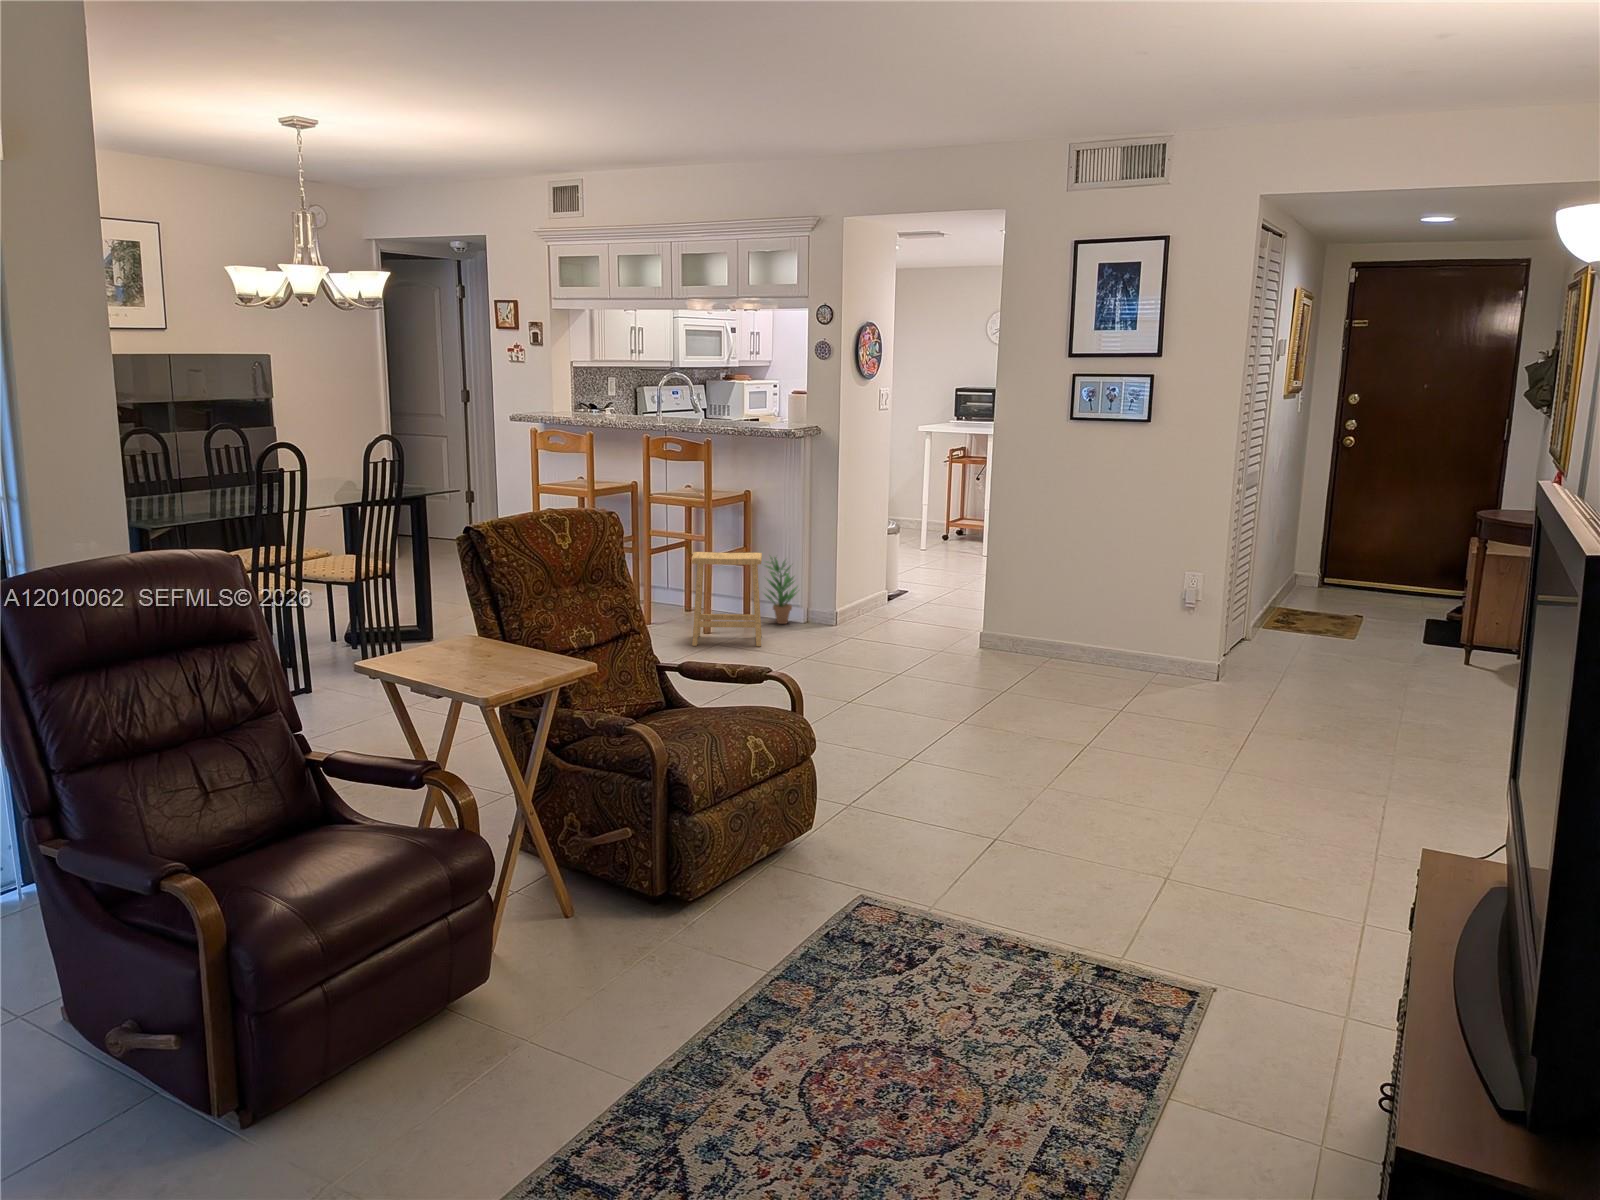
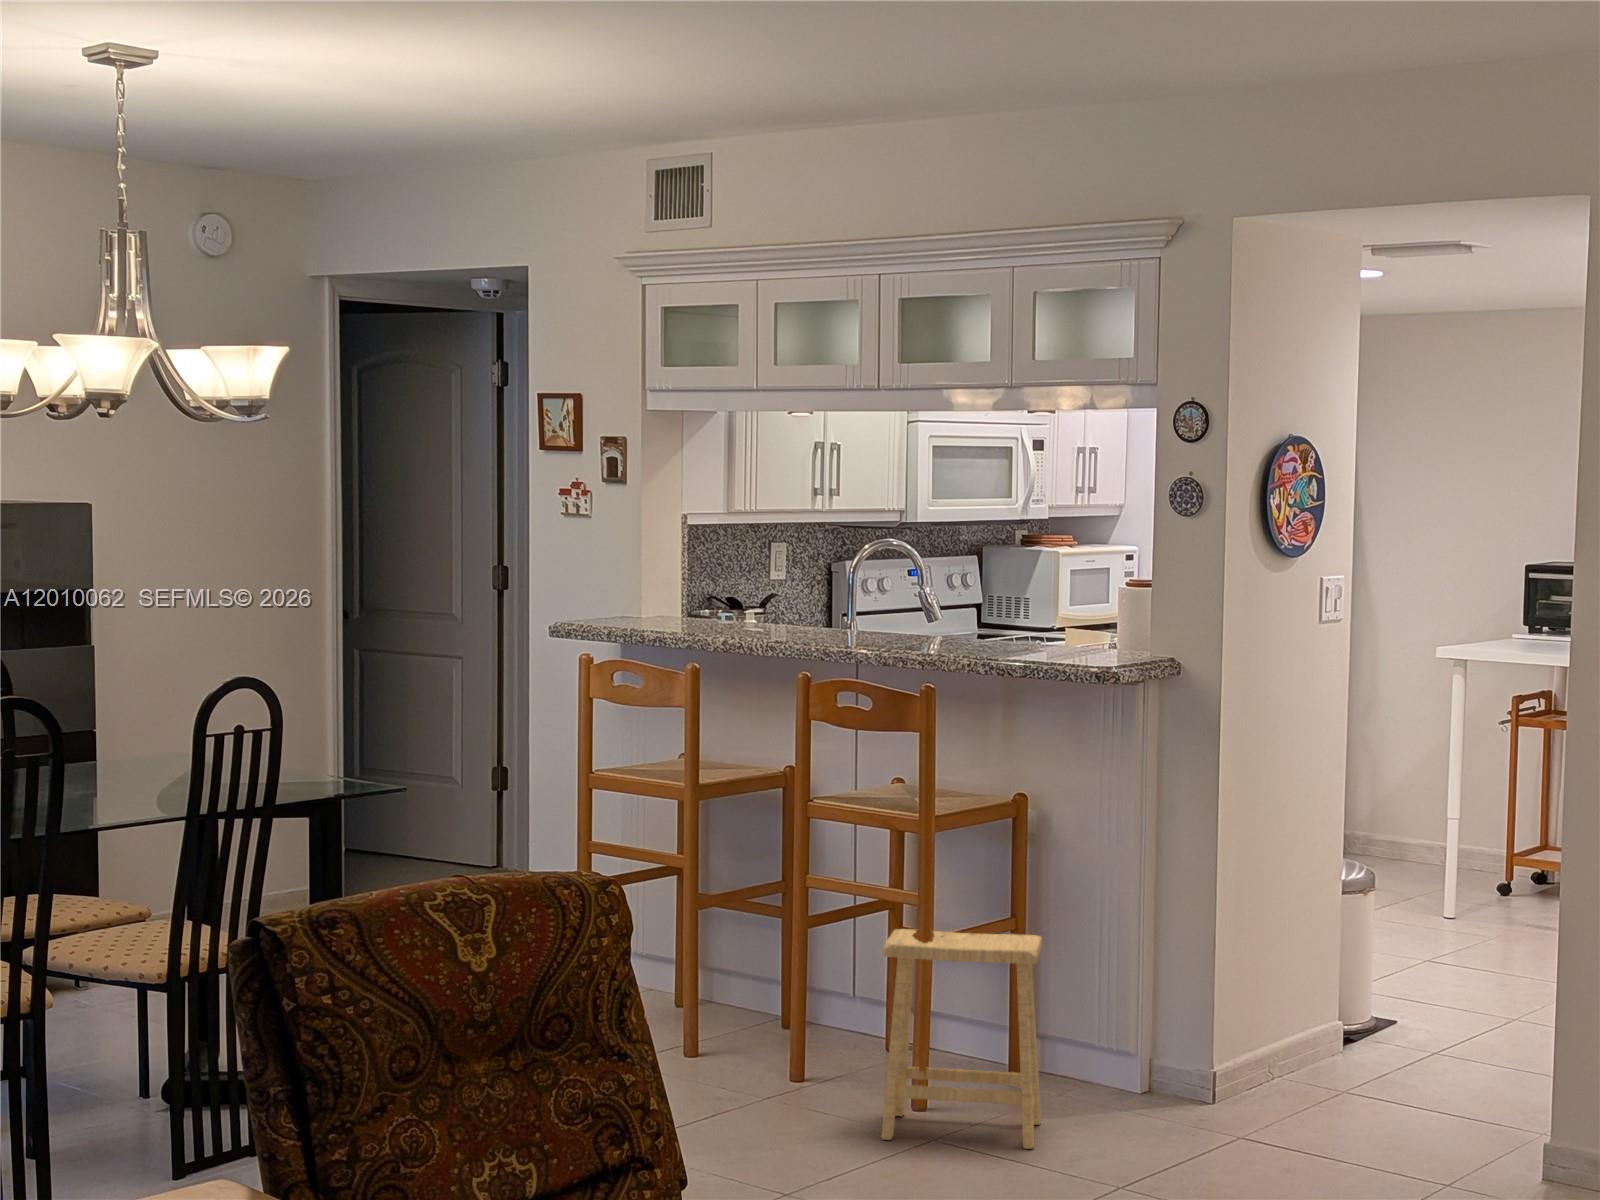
potted plant: present [765,557,797,624] -> none [1046,934,1136,1093]

